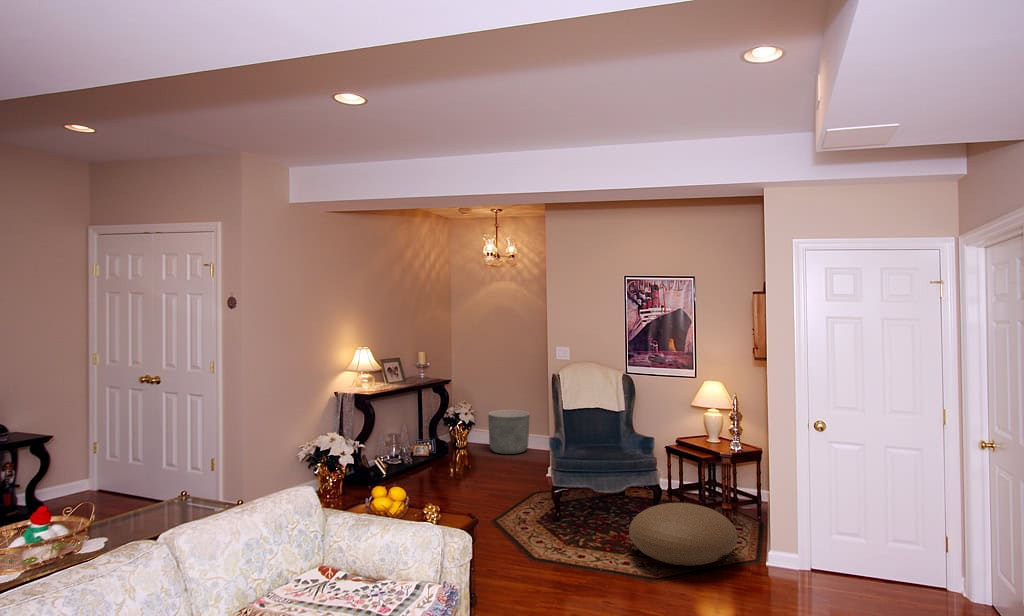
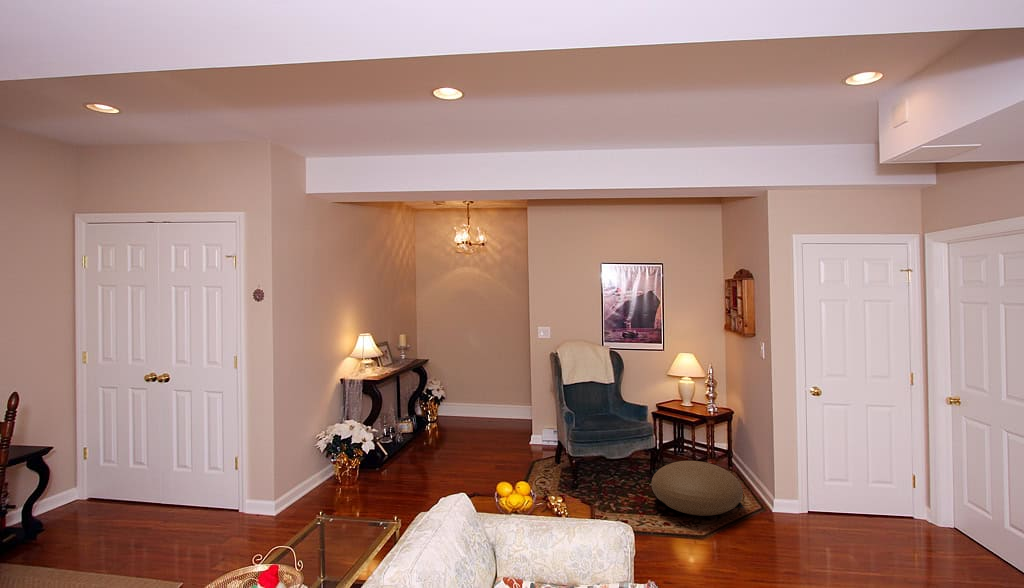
planter: present [488,410,530,454] -> none [464,383,501,423]

